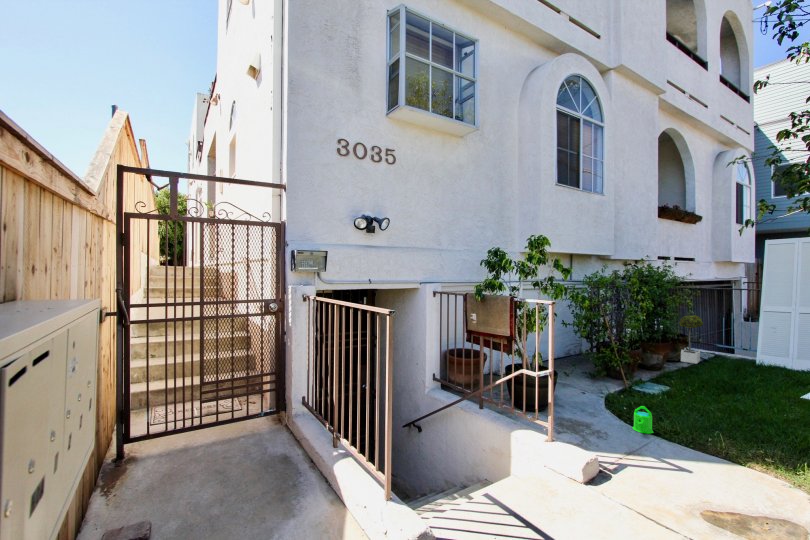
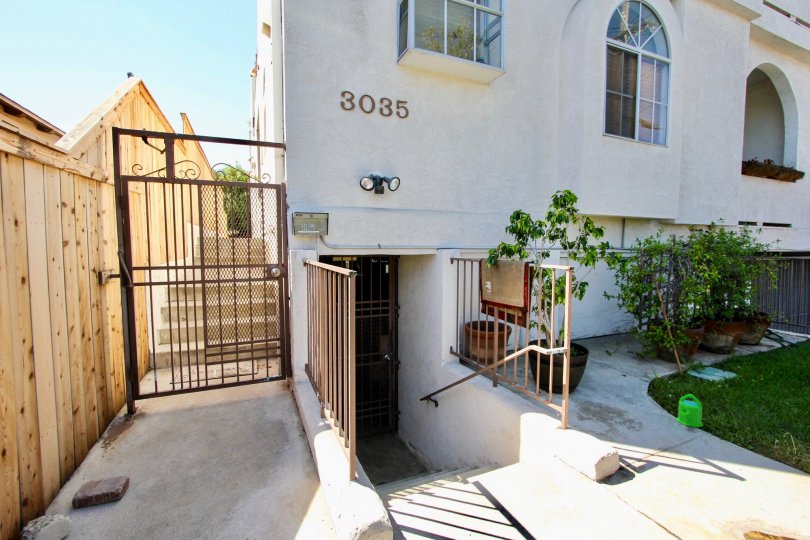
potted tree: present [679,315,703,364] -> none [758,289,792,347]

